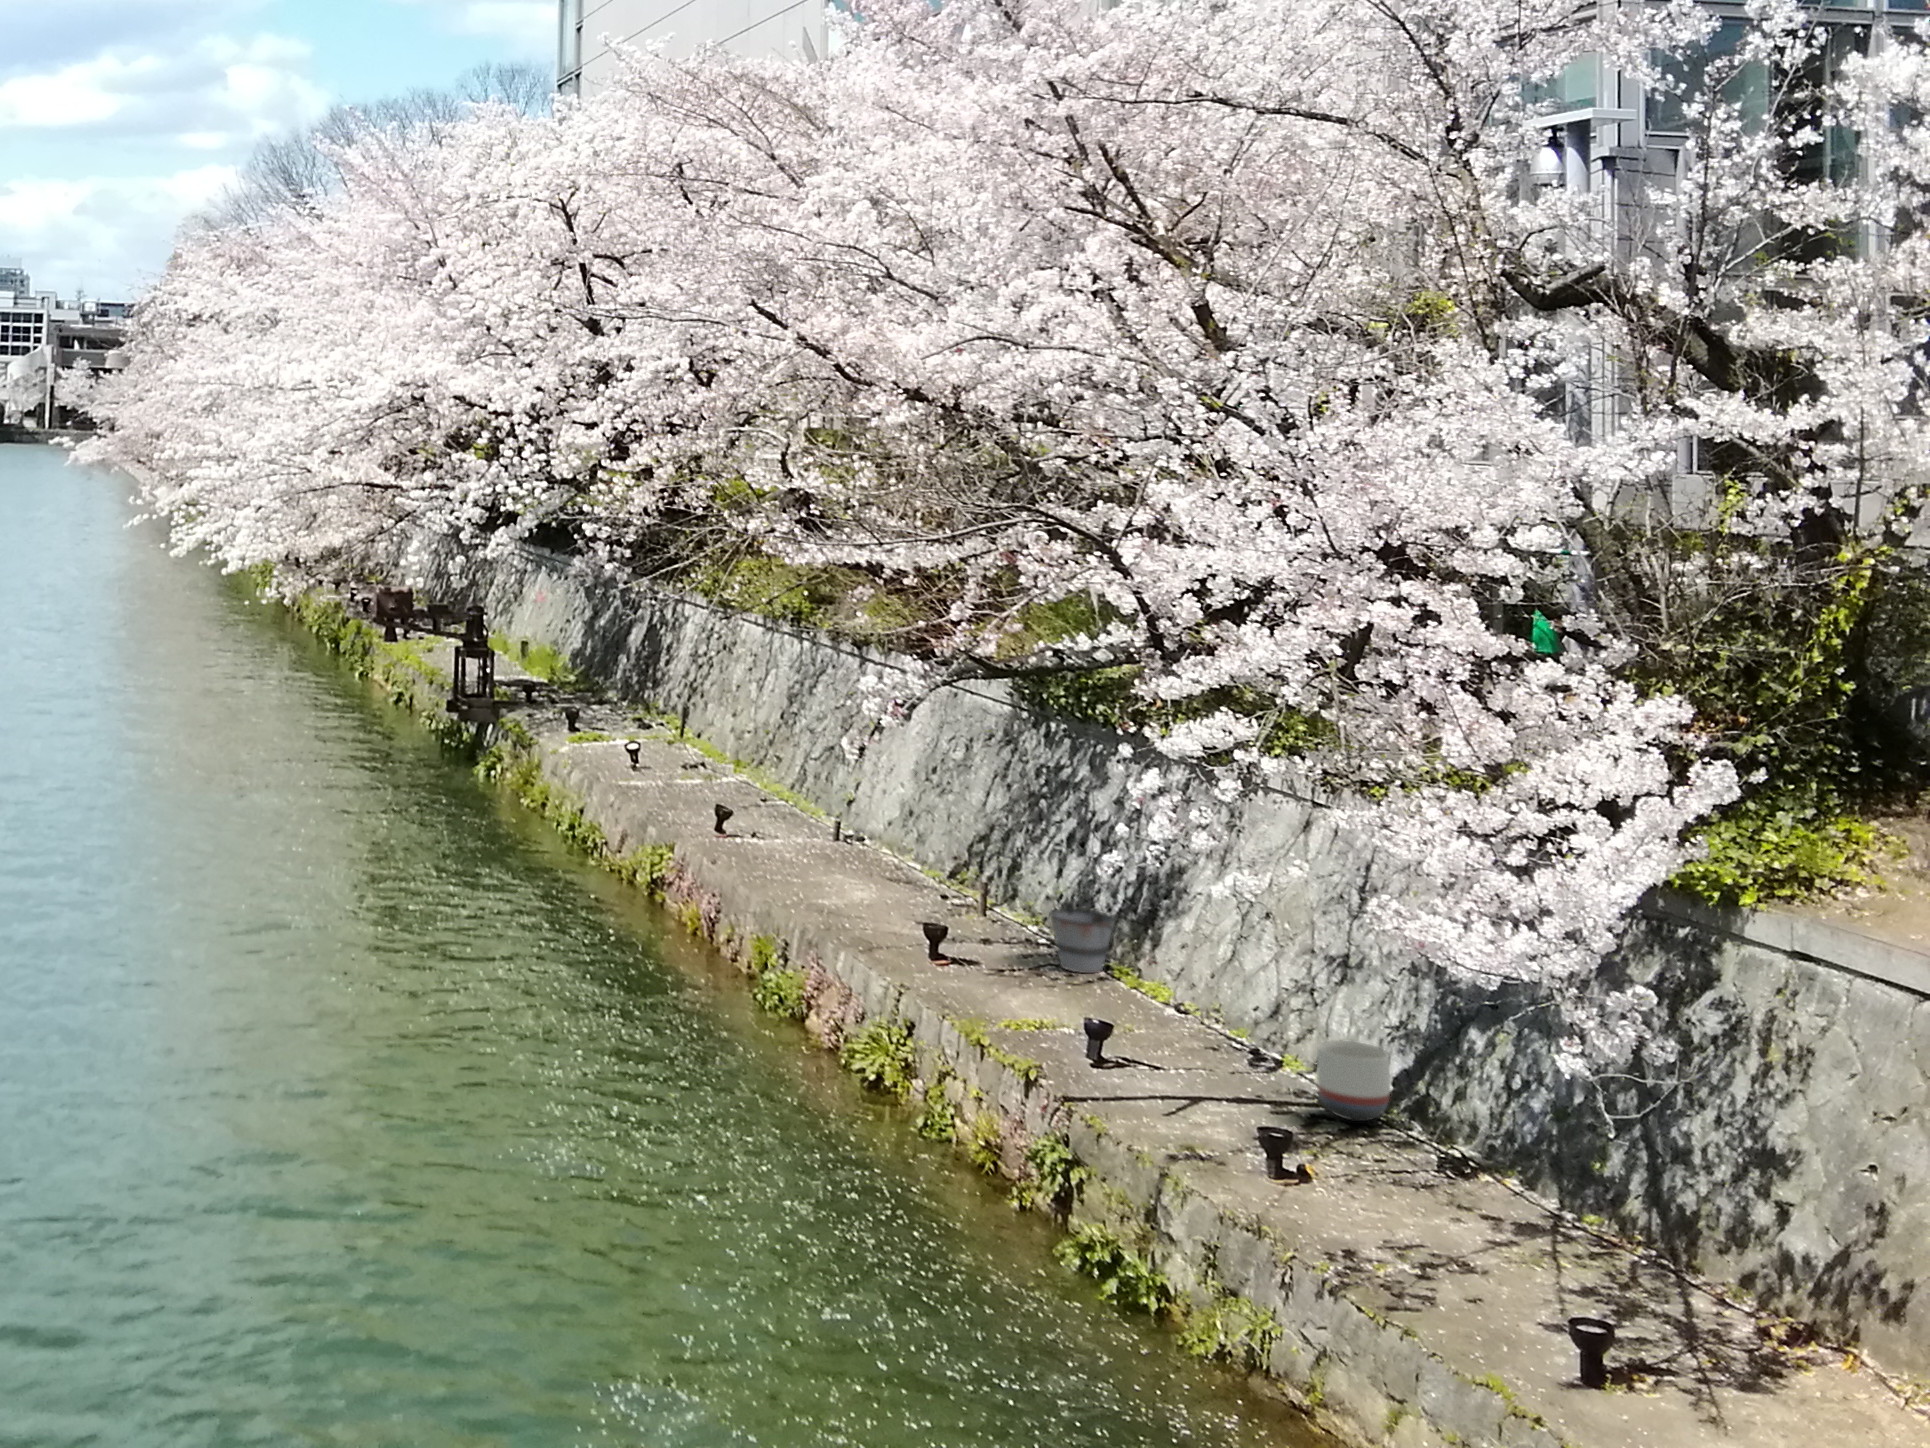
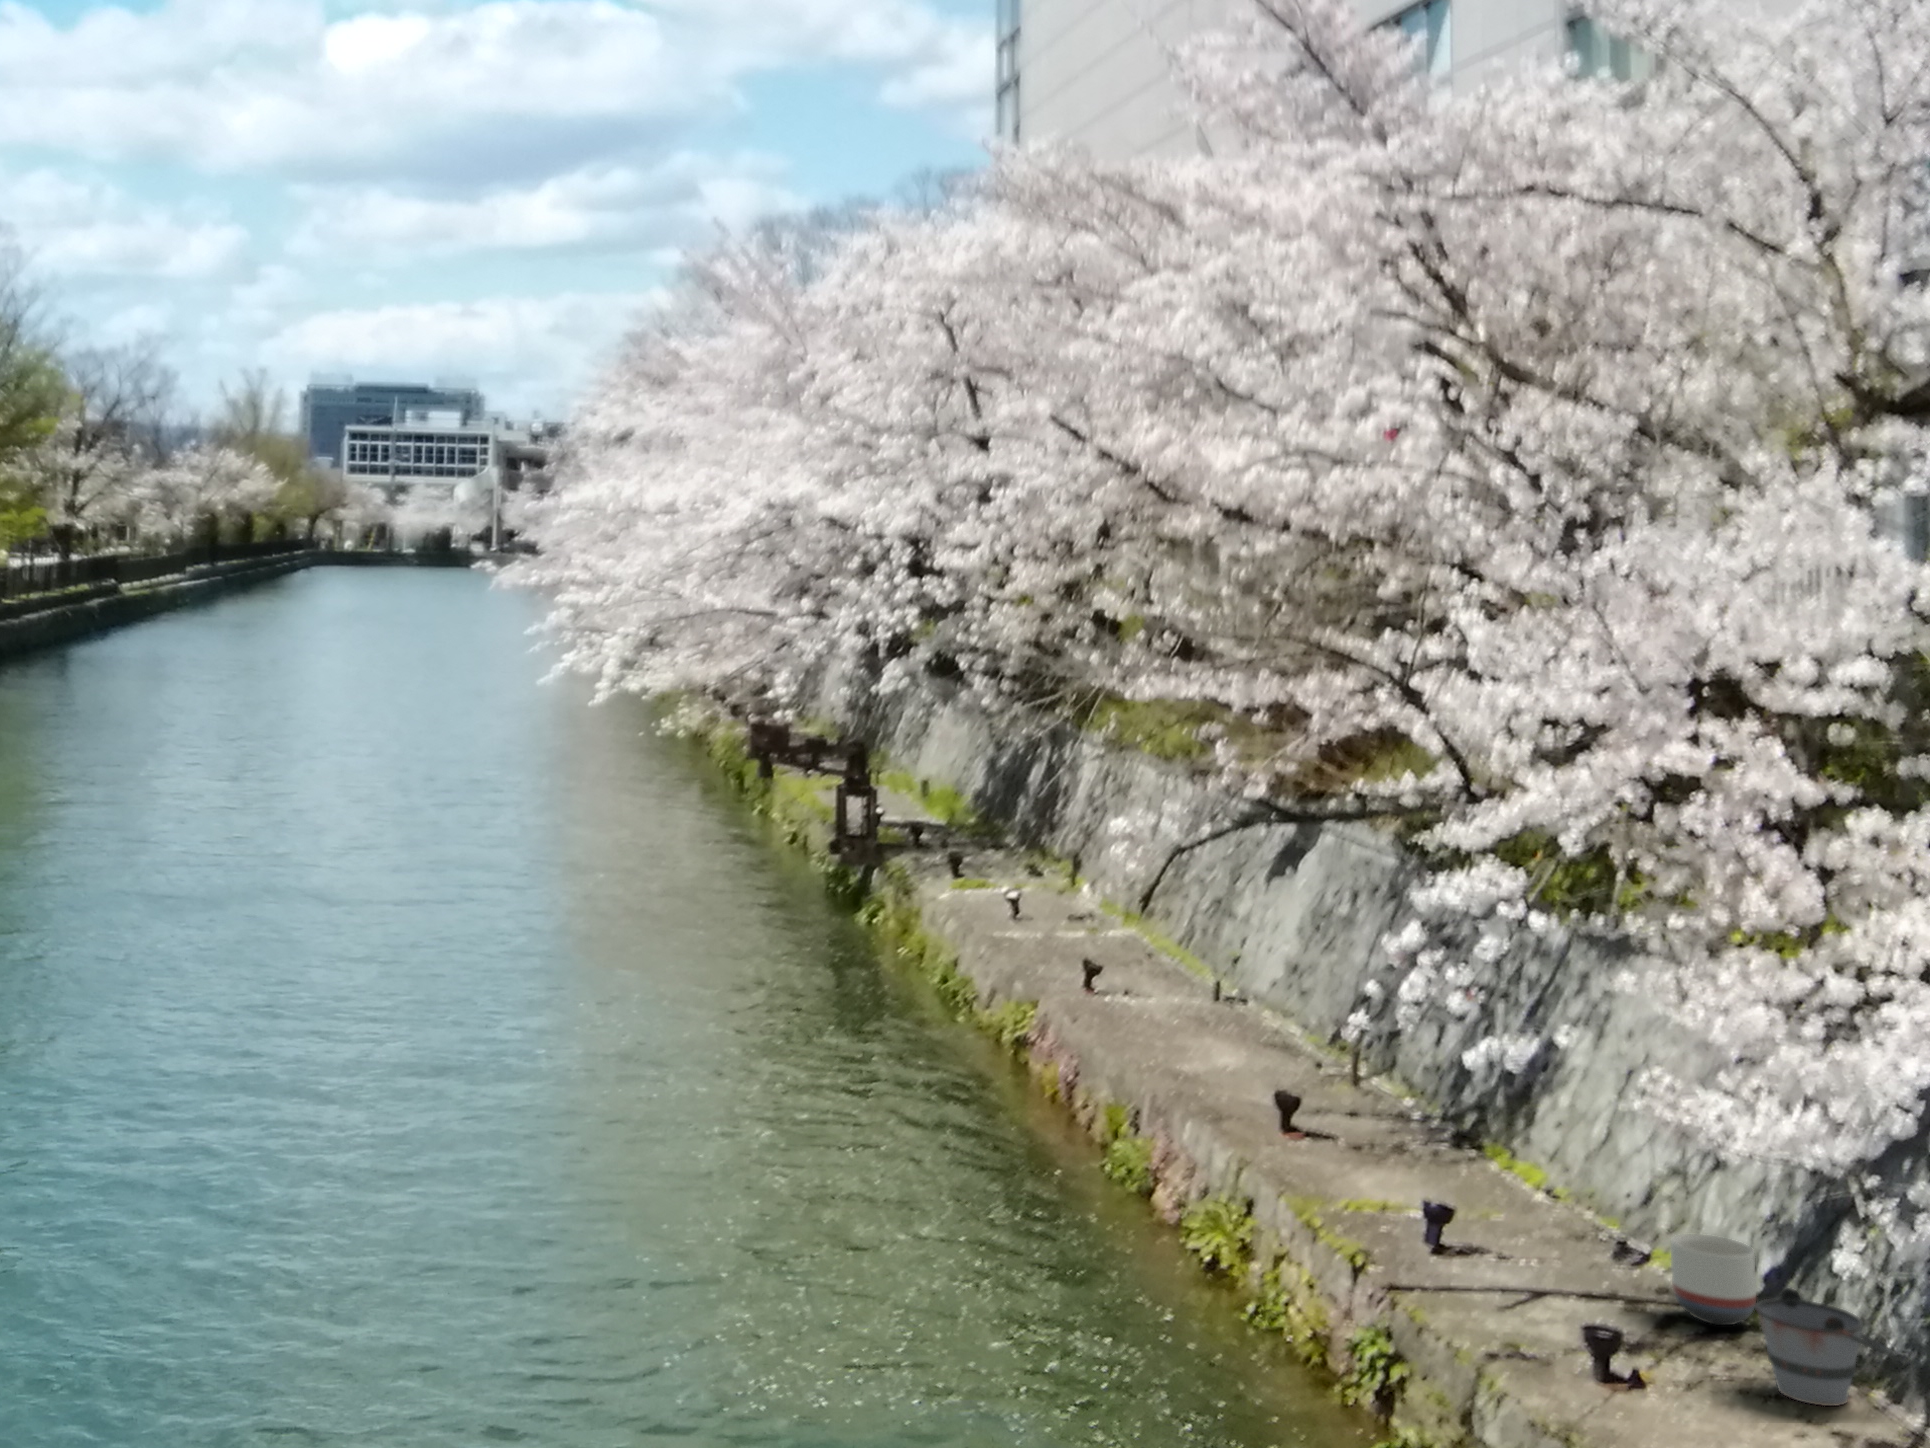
bucket: present [1050,902,1129,973] -> present [1755,1288,1893,1406]

